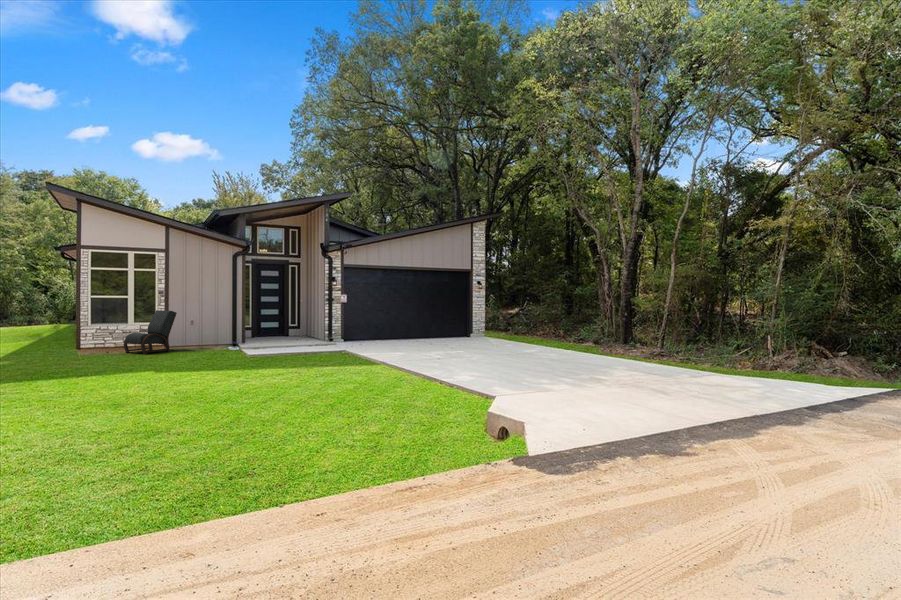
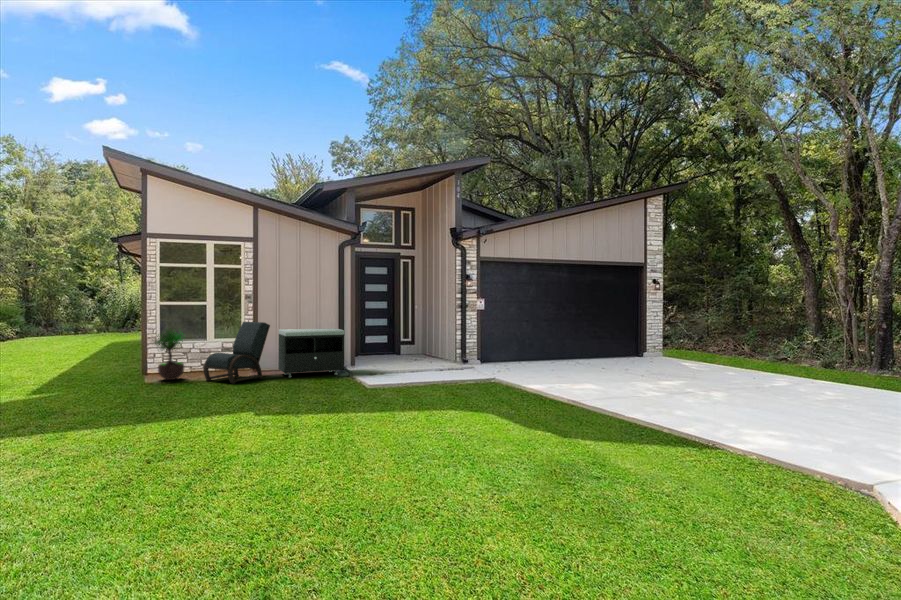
potted tree: none [82,312,111,352] -> present [155,331,184,380]
storage bench: none [185,316,234,350] -> present [278,328,344,377]

